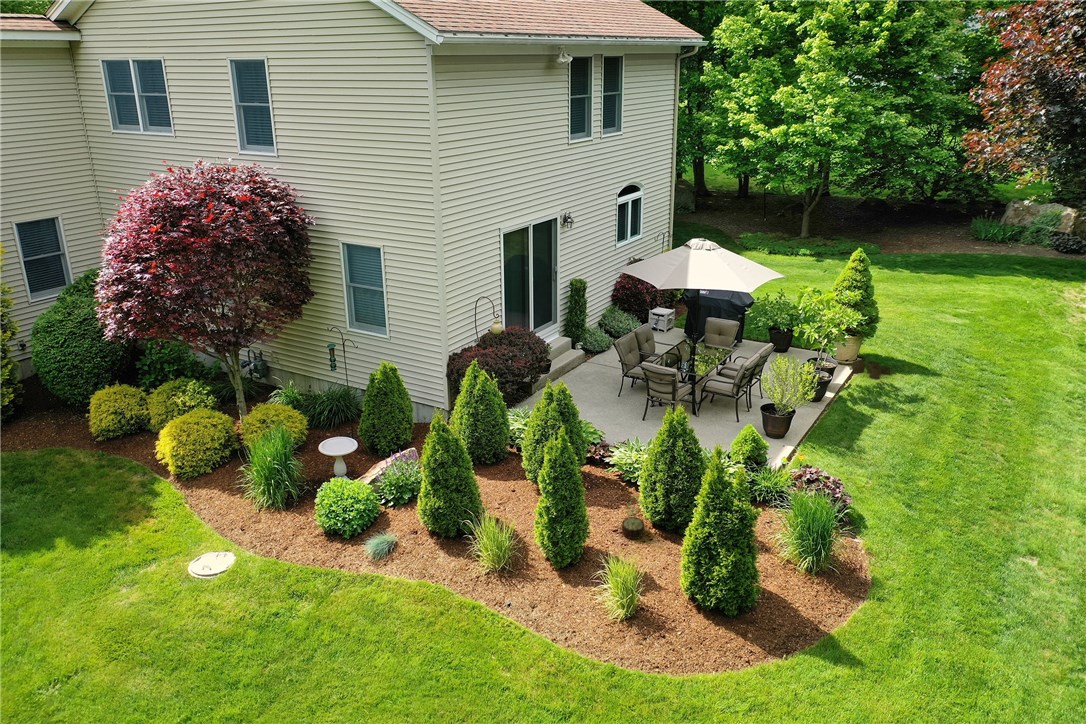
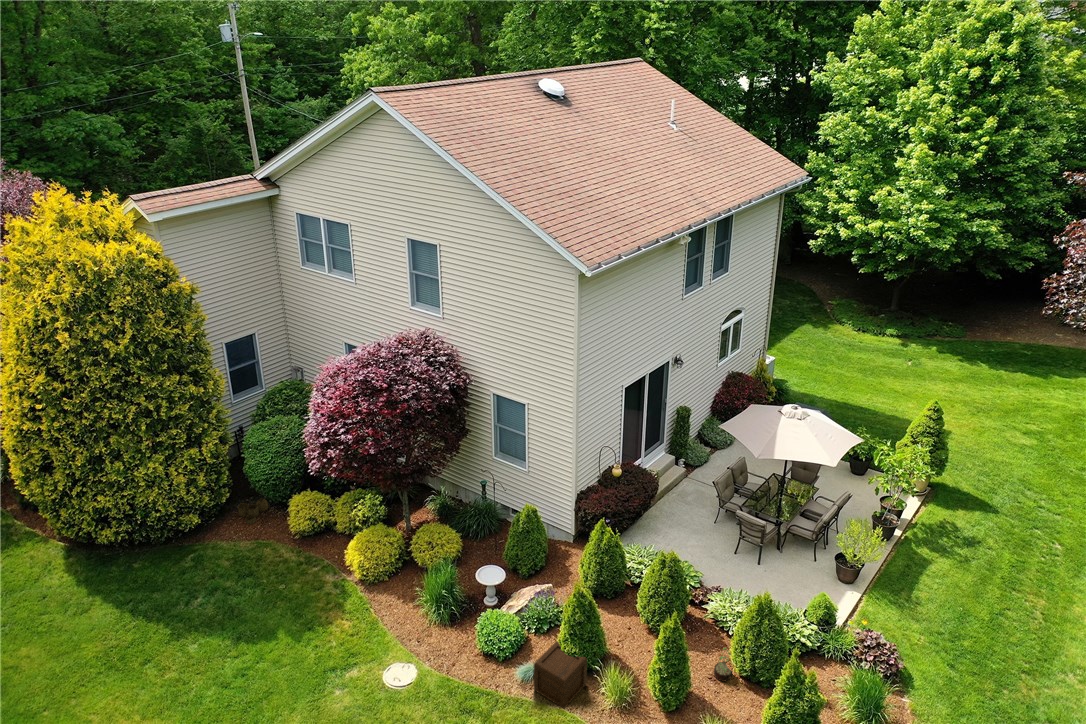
woven basket: present [852,360,891,379] -> present [238,499,268,524]
wooden crate: none [382,501,457,582] -> present [534,641,587,709]

